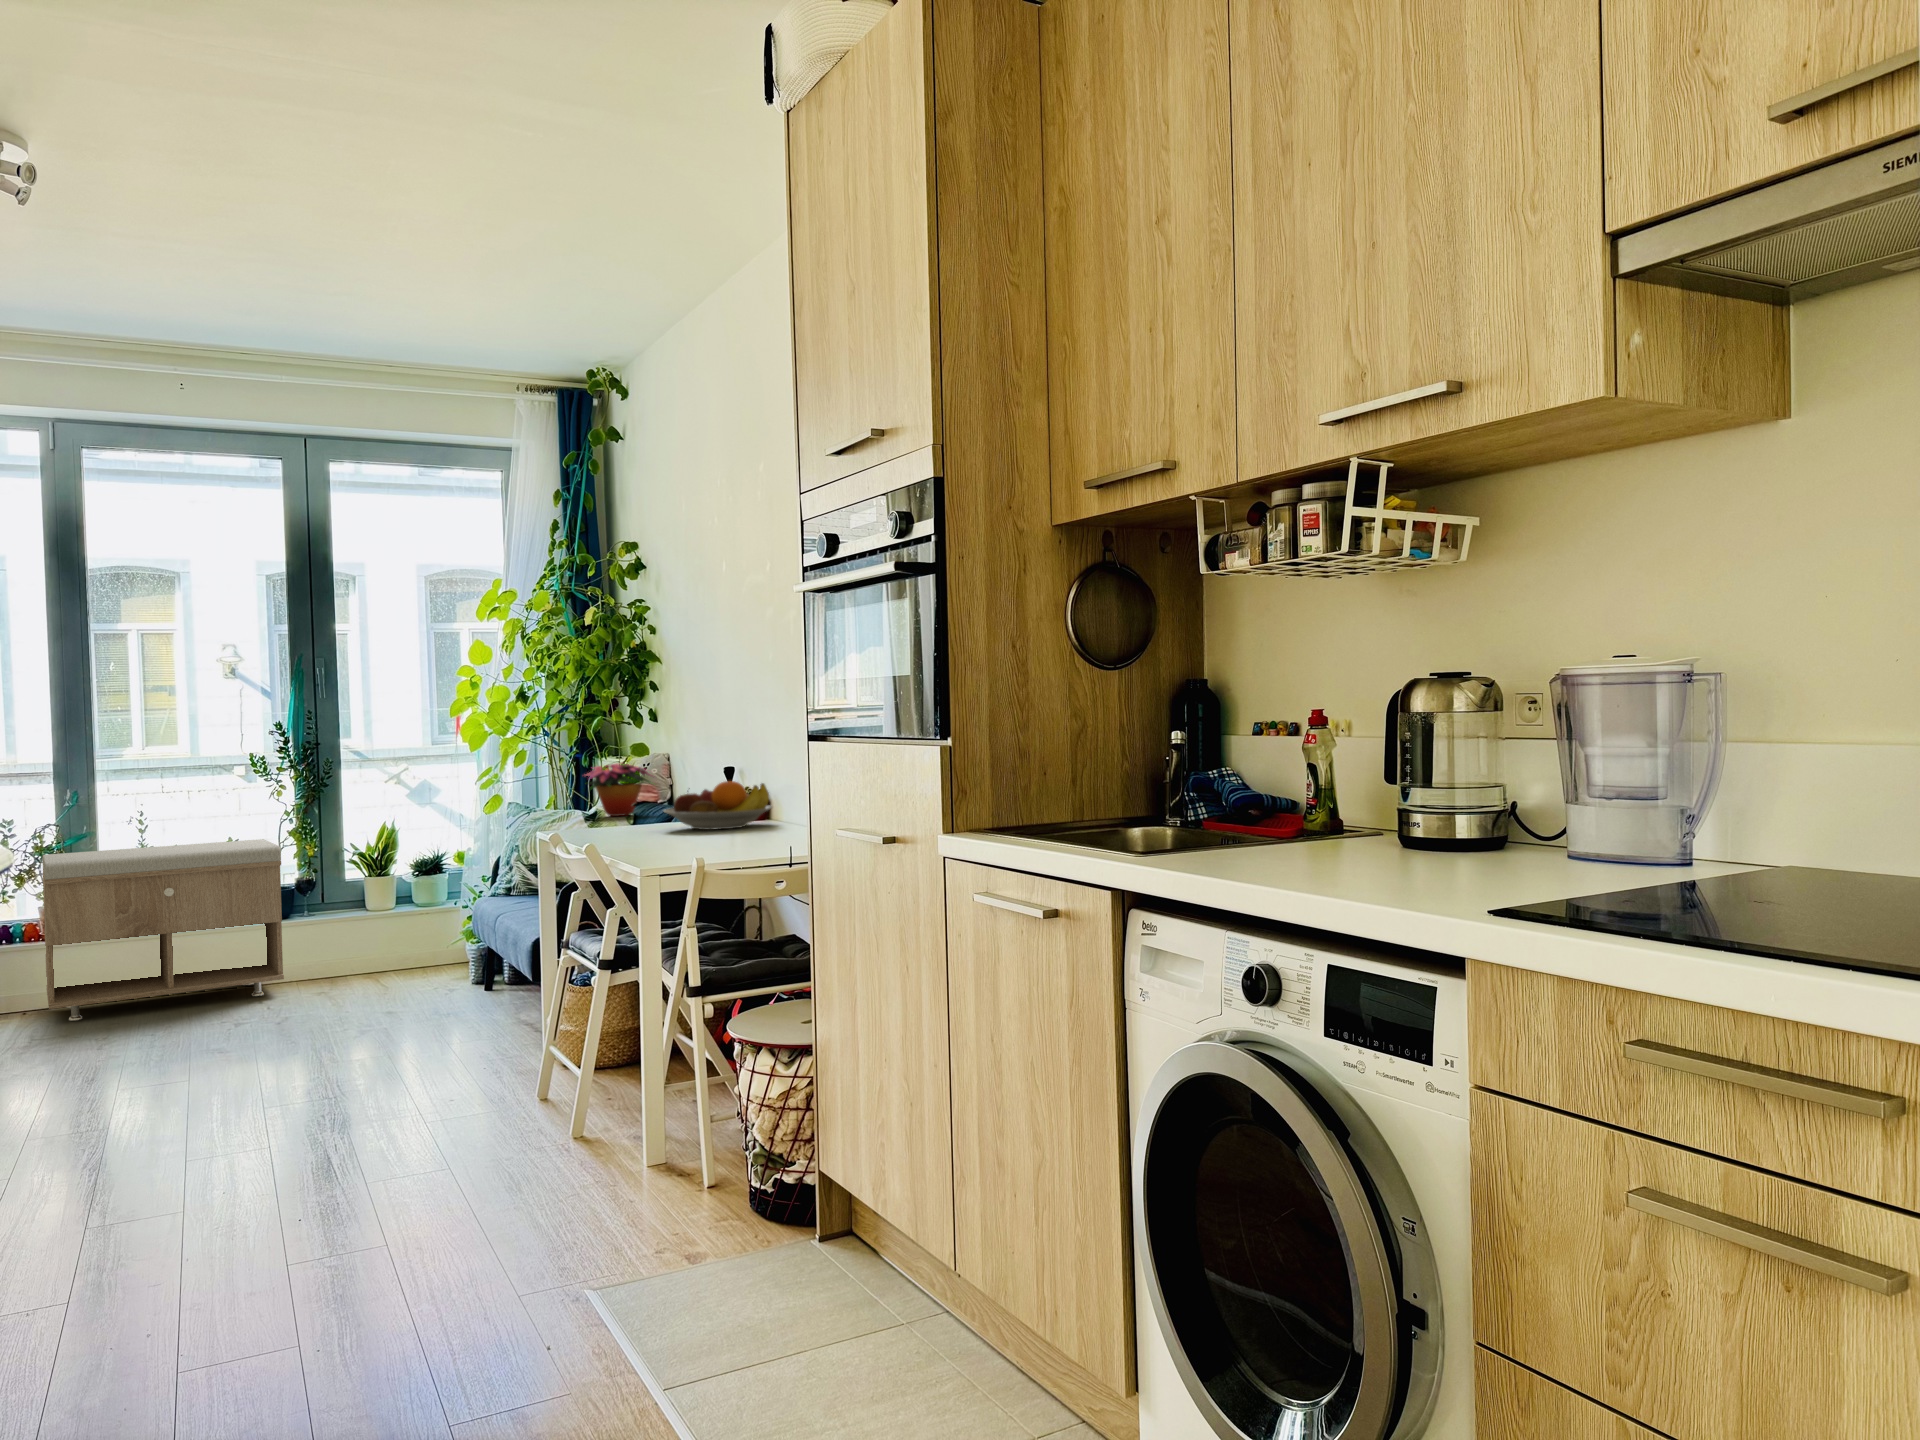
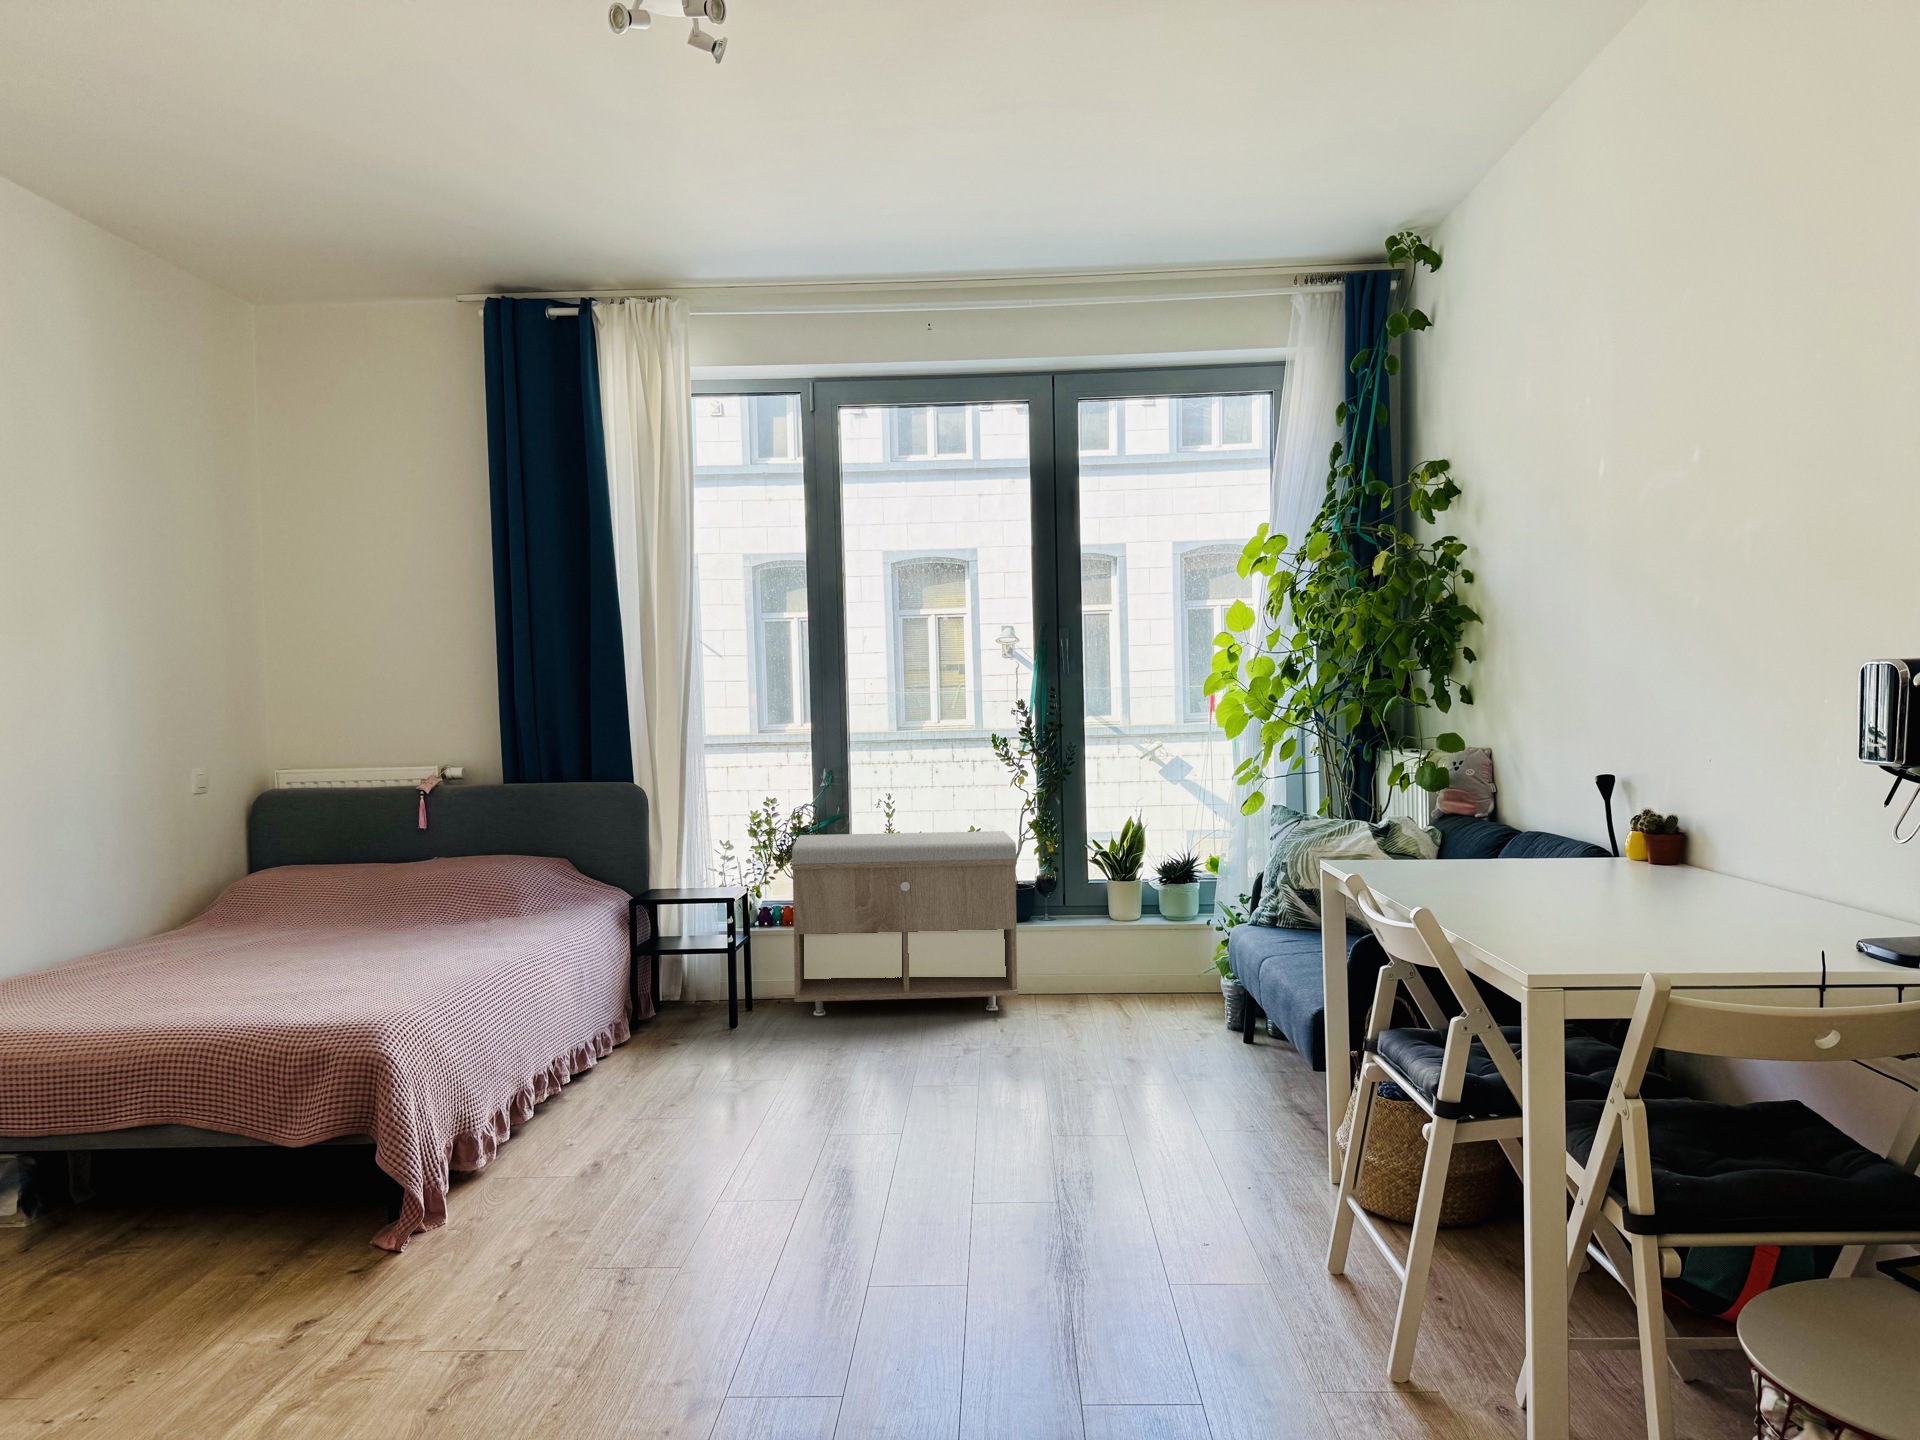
flower arrangement: present [586,763,655,816] -> none [1367,759,1484,836]
fruit bowl: present [664,781,772,830] -> none [1504,801,1696,878]

